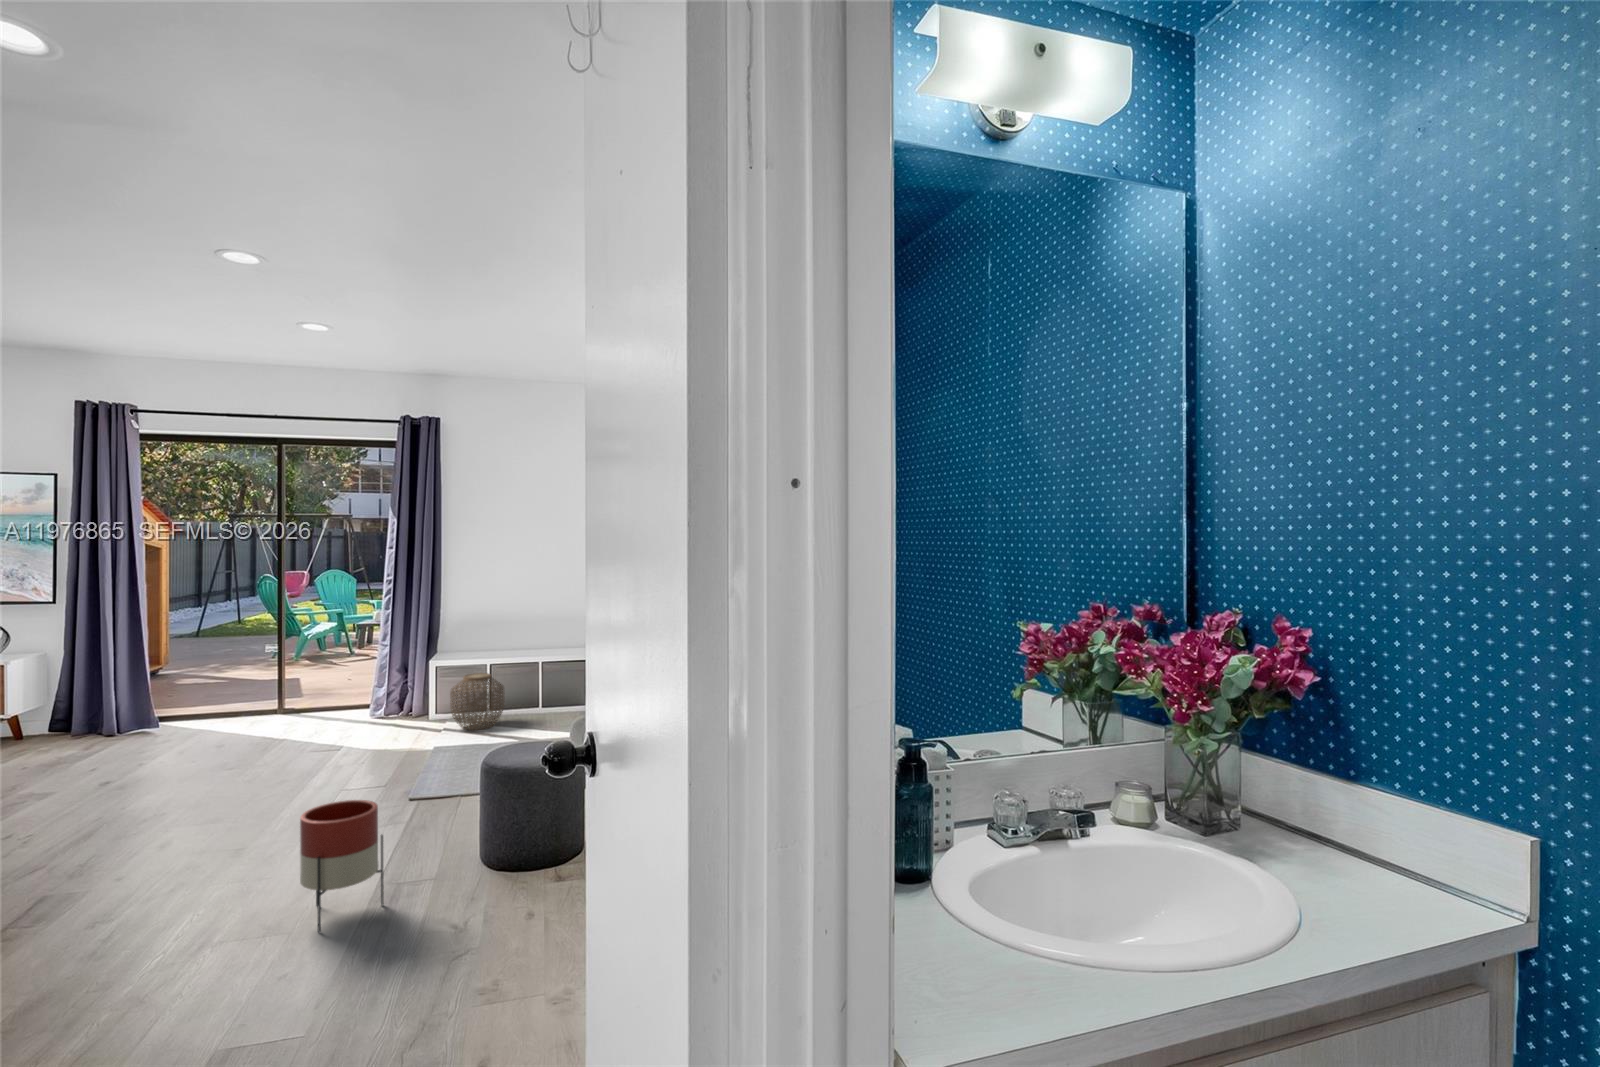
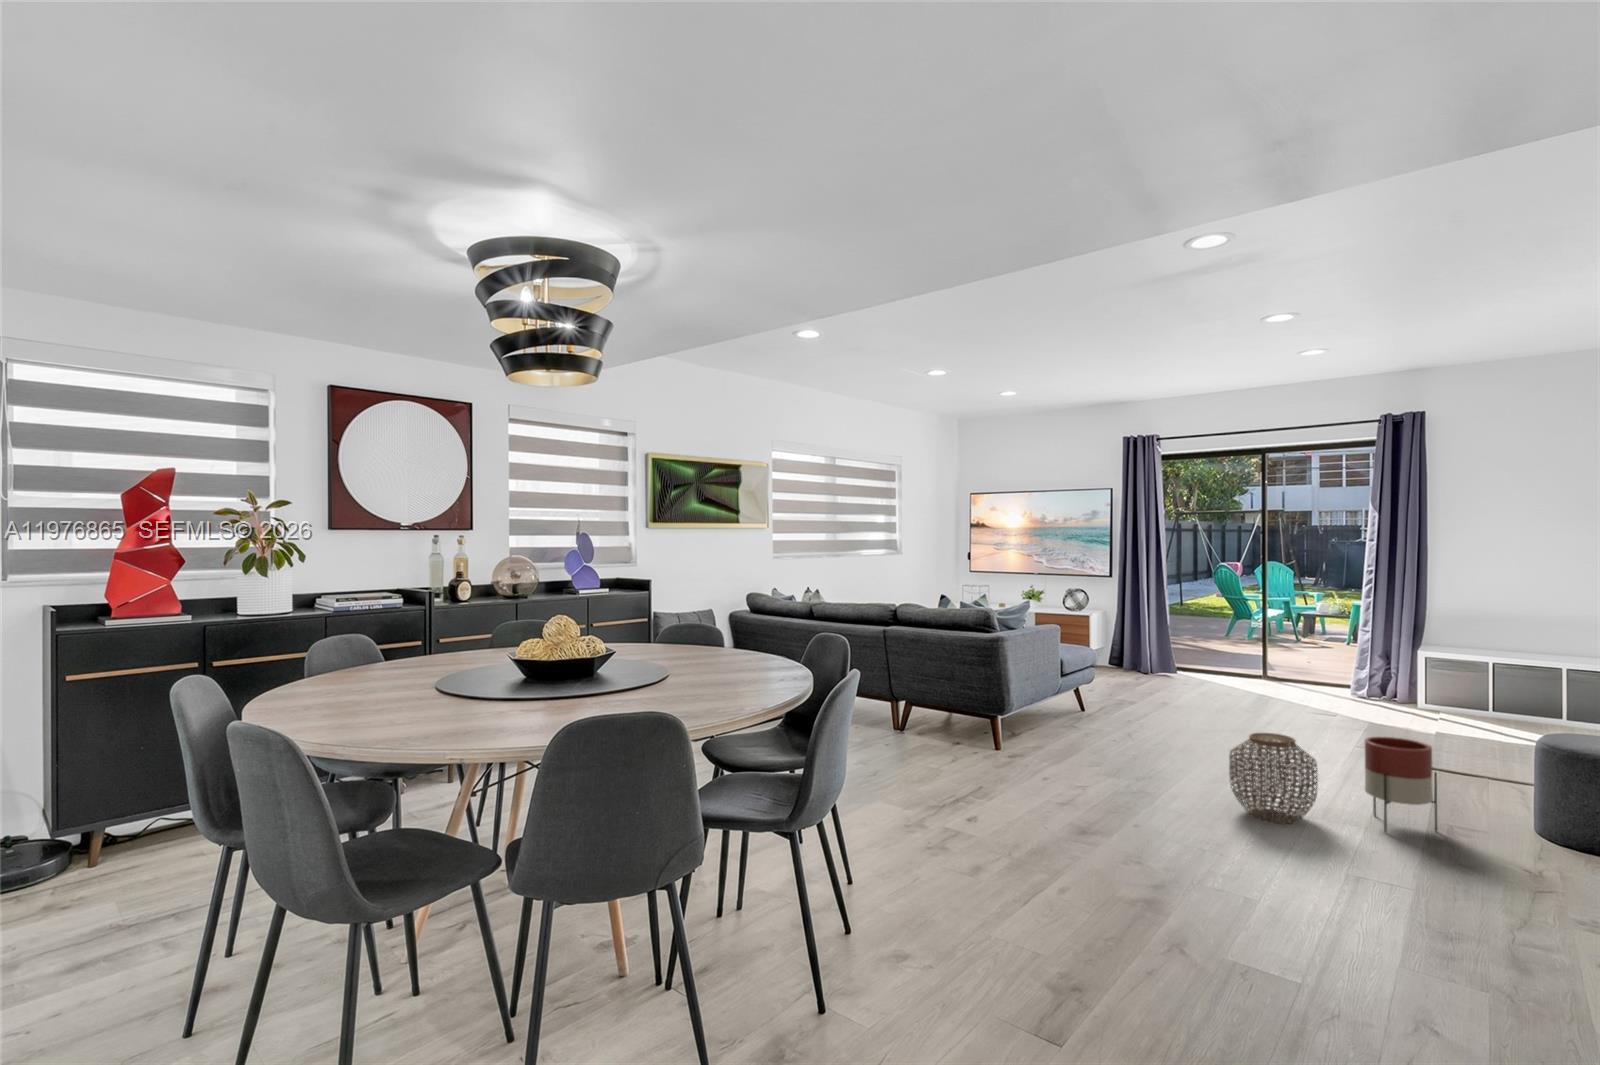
woven basket: present [450,673,504,730] -> present [1229,733,1318,823]

